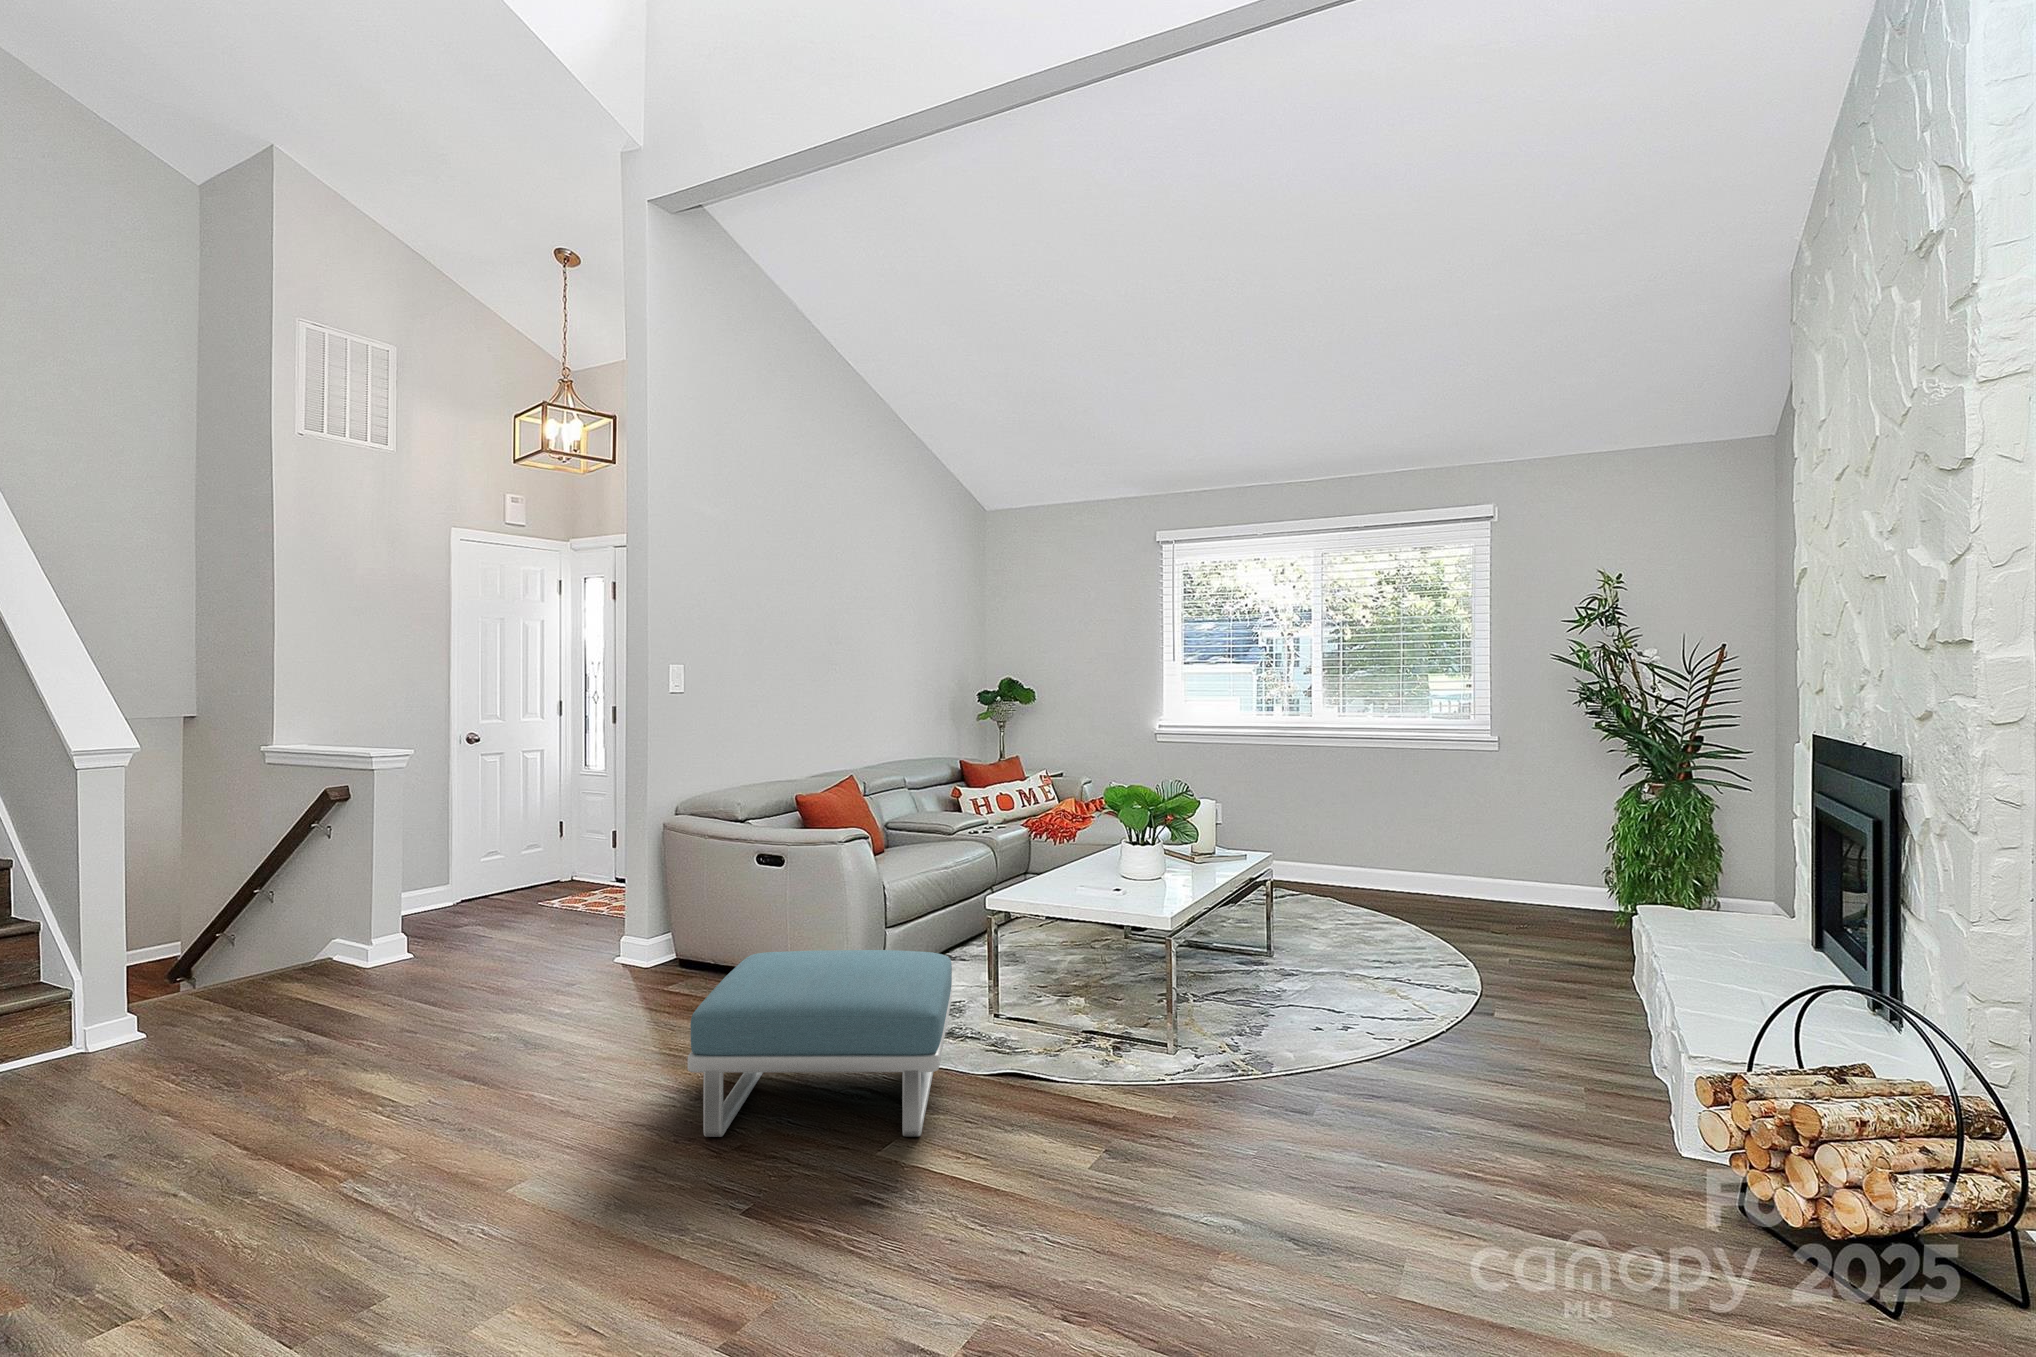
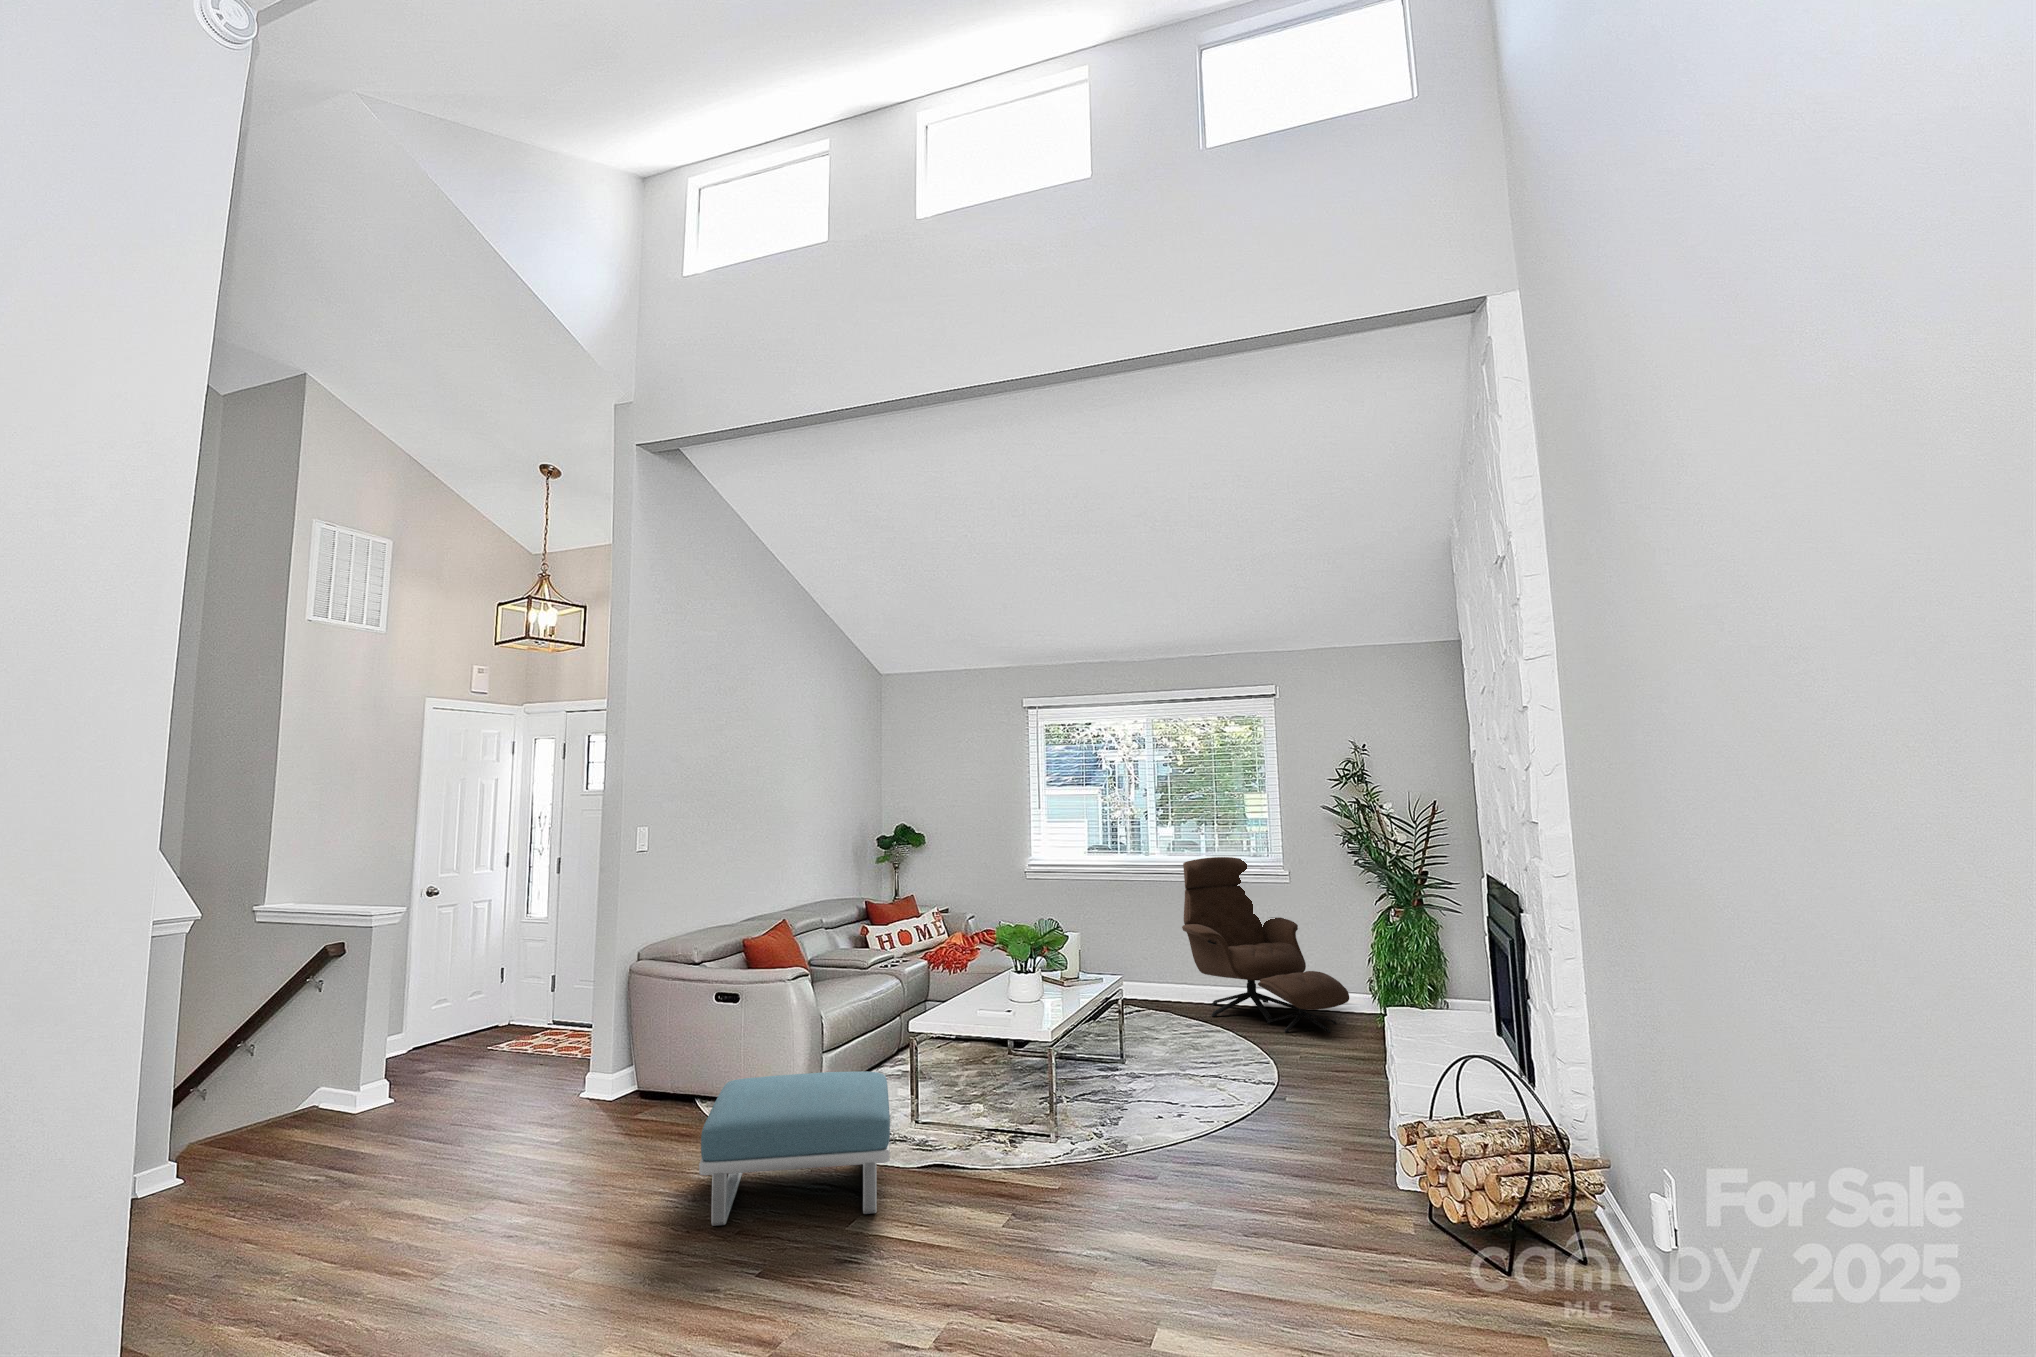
lounge chair: none [1354,715,1579,937] -> present [1182,857,1349,1033]

